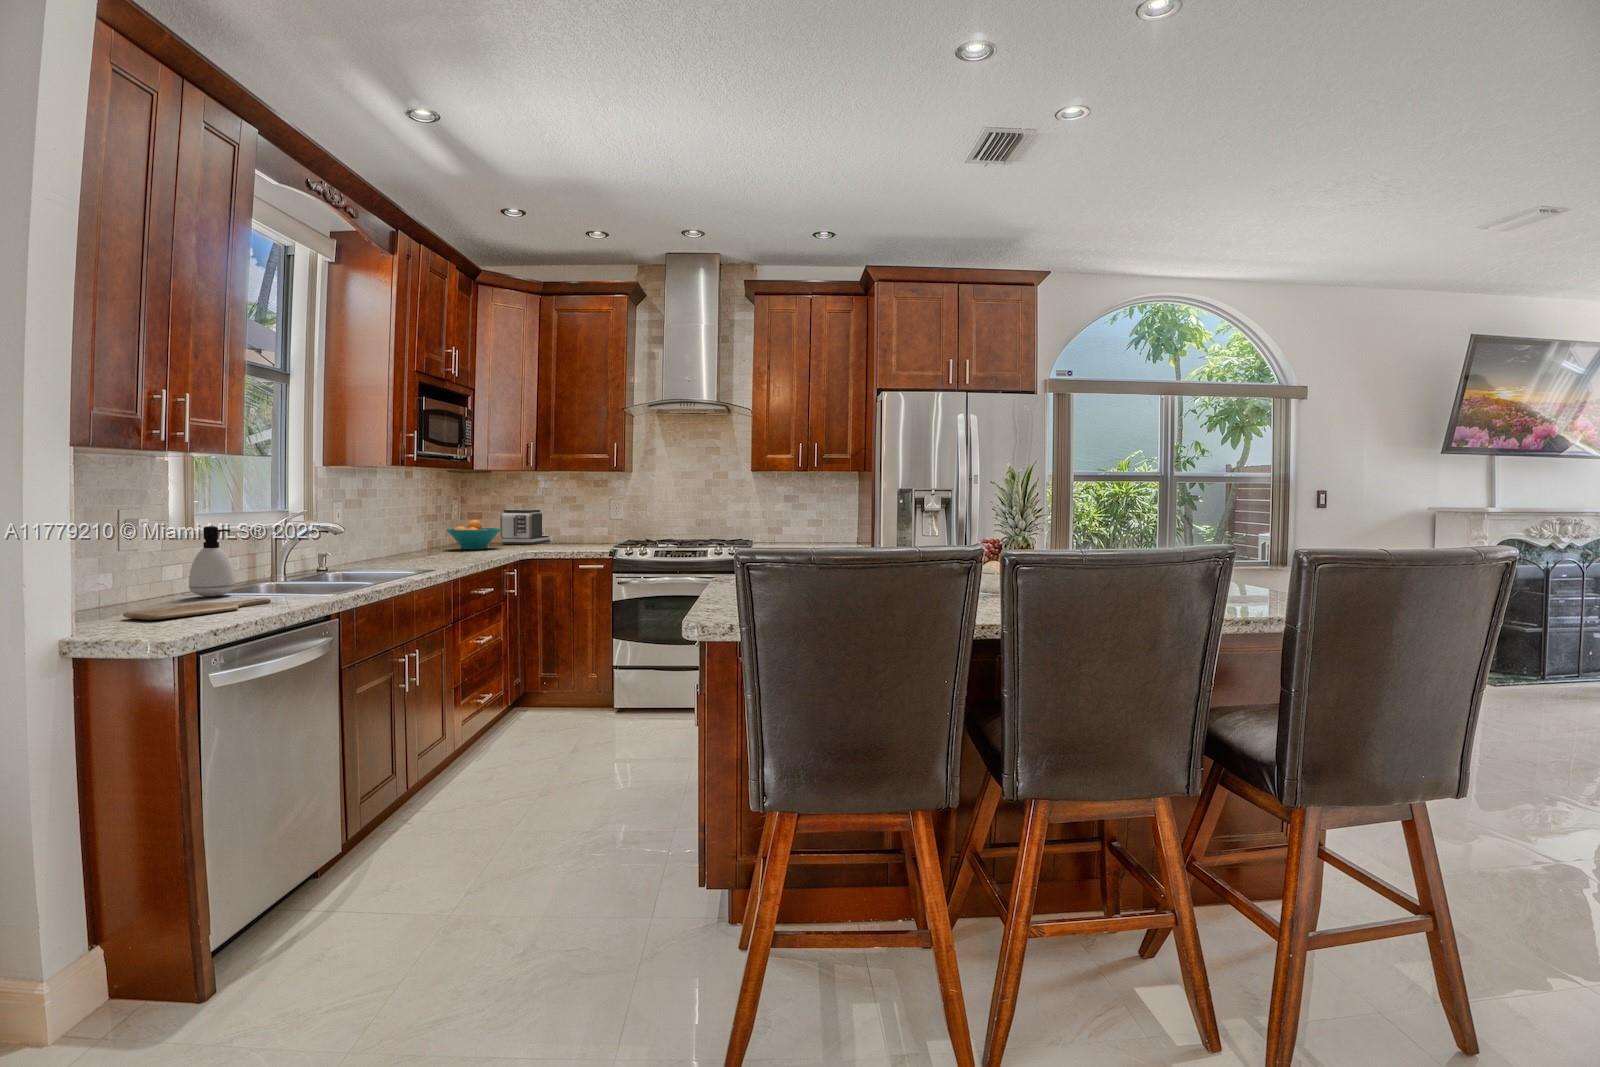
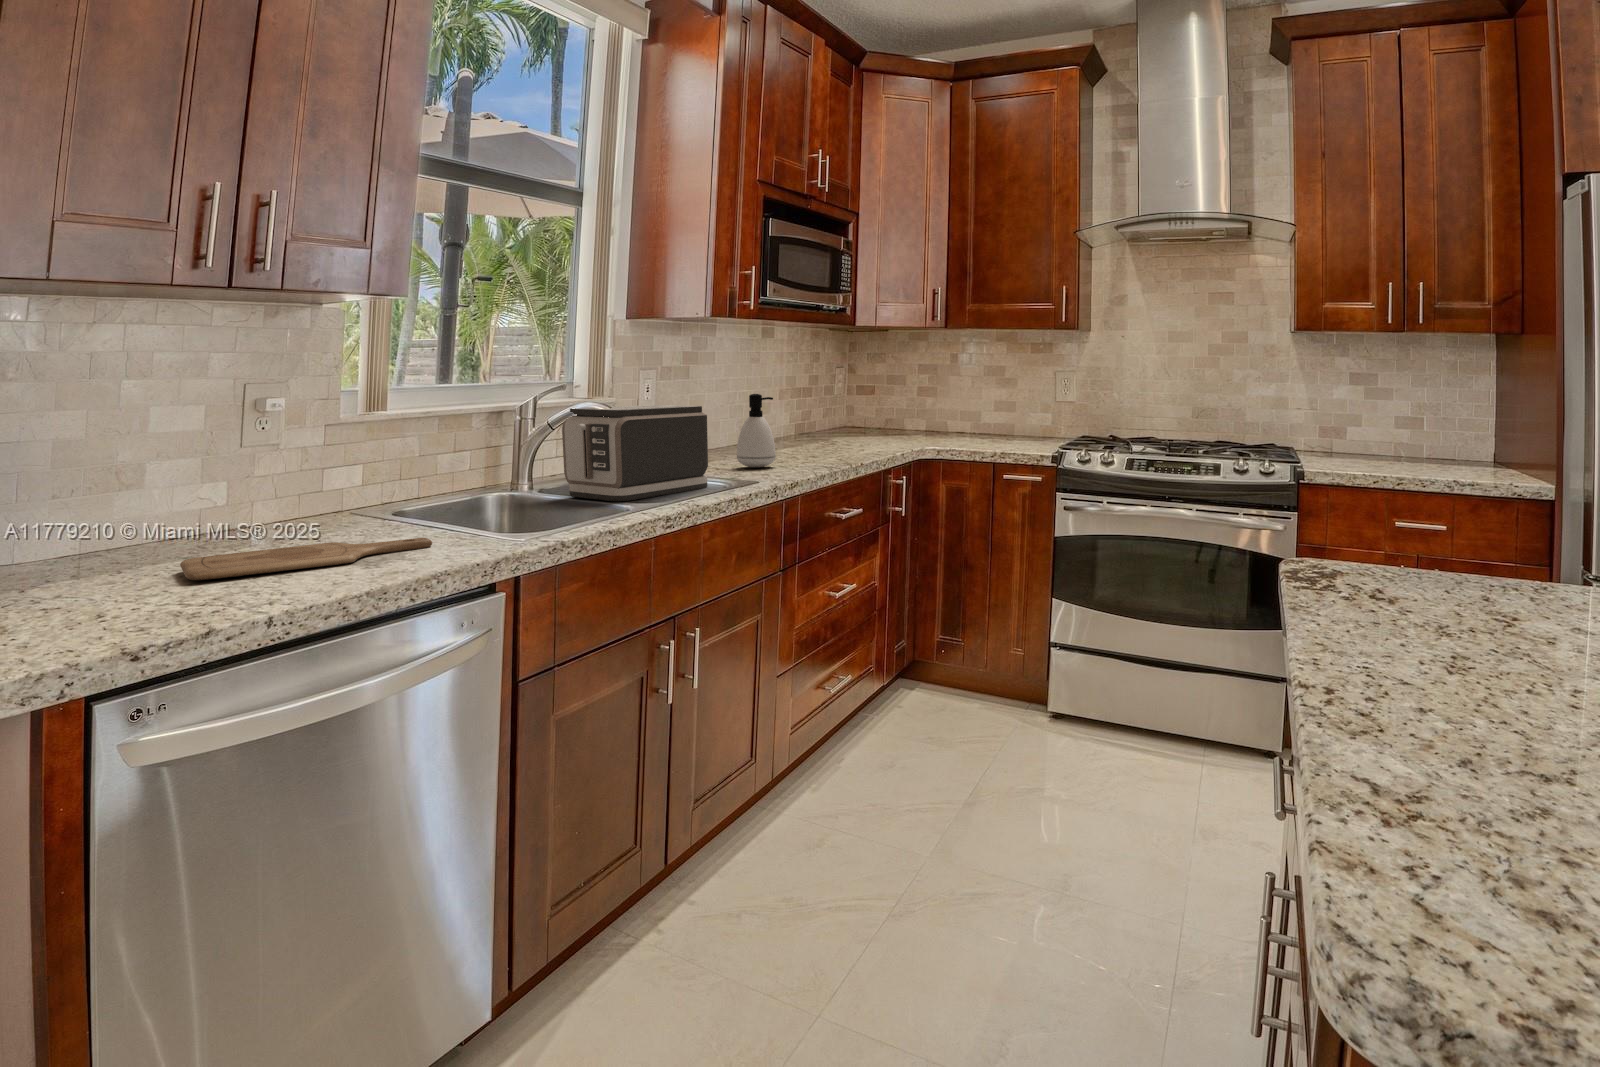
toaster: present [500,509,550,544] -> present [562,405,708,501]
fruit bowl: present [447,520,501,550] -> none [819,403,892,446]
soap dispenser: present [189,526,235,596] -> present [737,394,776,467]

